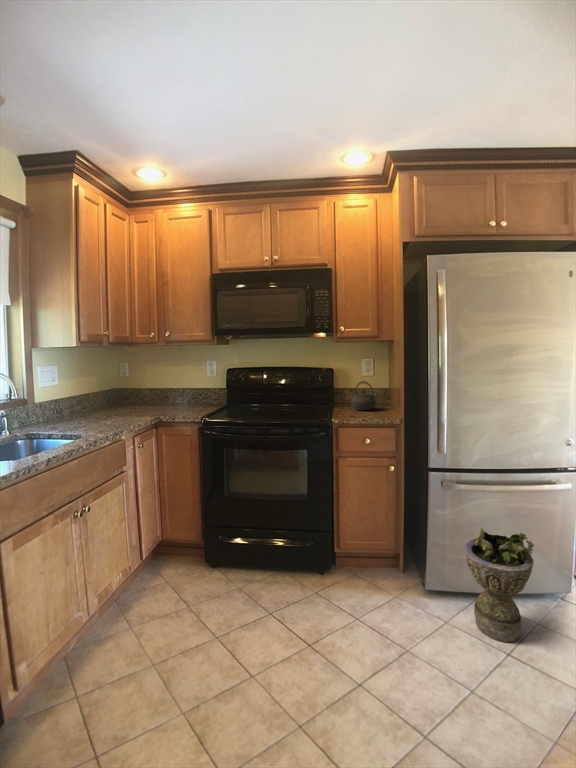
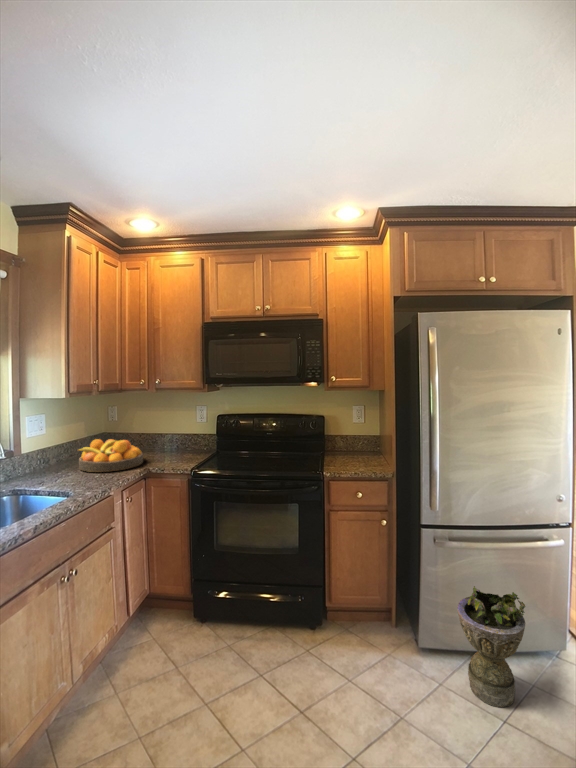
kettle: present [351,381,376,411] -> none [343,429,369,459]
fruit bowl: none [90,391,155,420] -> present [78,439,143,472]

